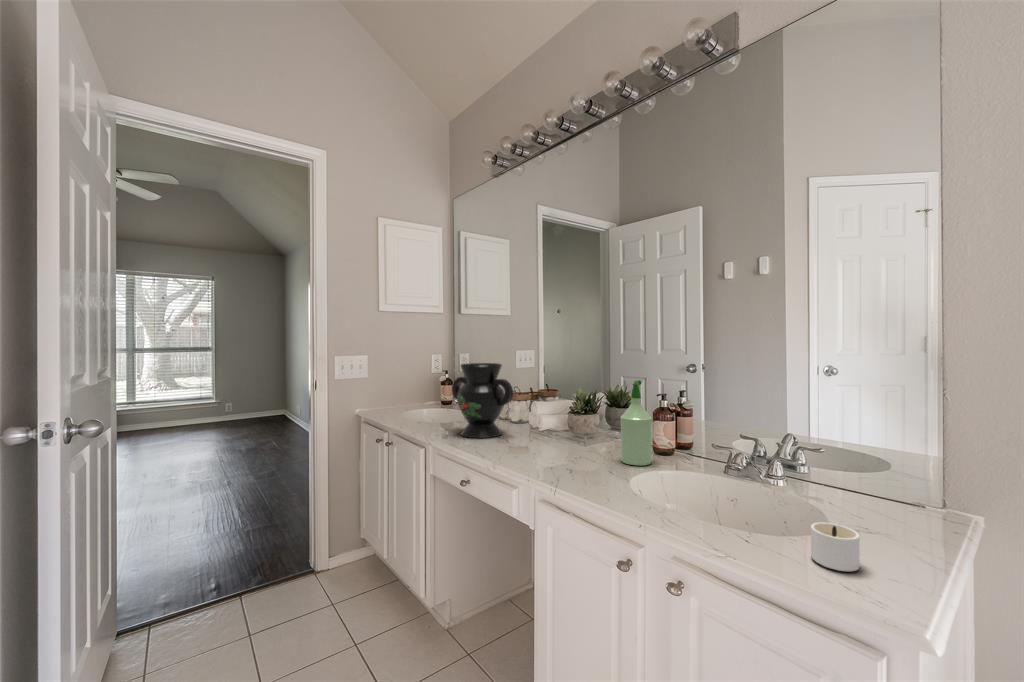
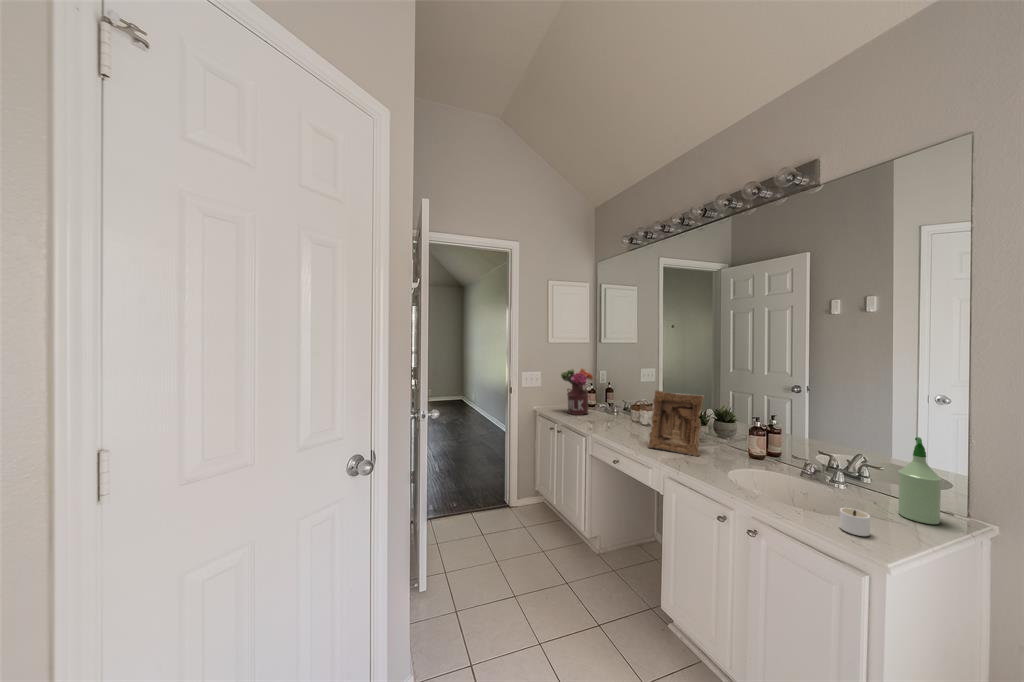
flower arrangement: none [396,346,446,417] -> present [561,368,593,415]
decorative vase: present [452,363,513,438] -> none [602,384,646,435]
picture frame: none [514,365,592,460] -> present [648,390,704,456]
spray bottle: present [620,380,652,466] -> present [898,437,942,524]

